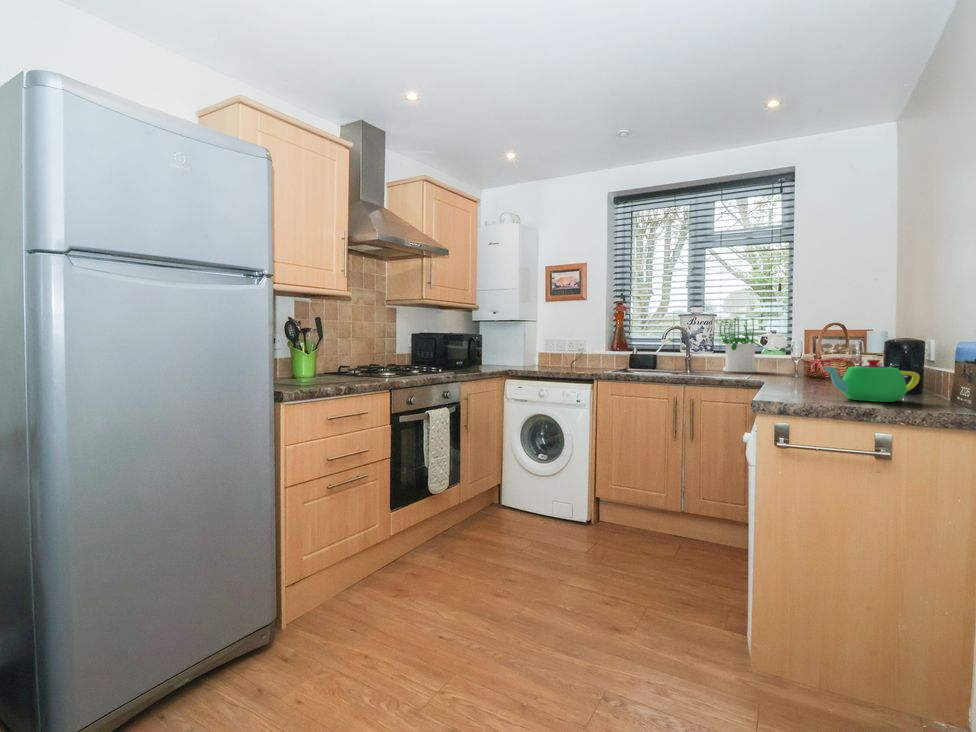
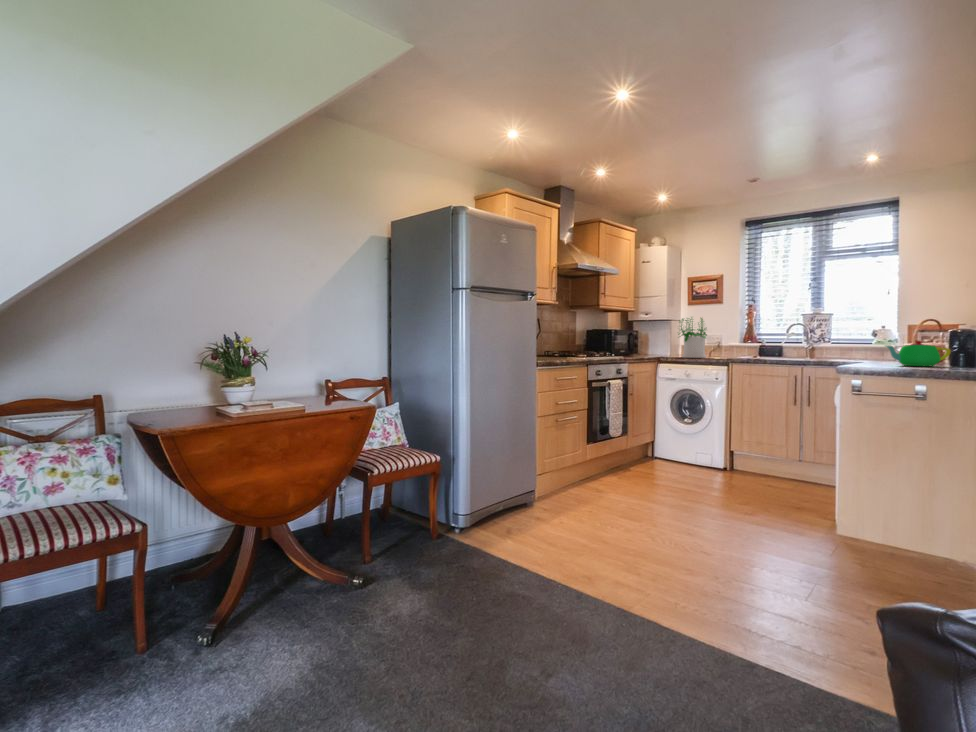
potted plant: present [715,317,760,372] -> present [678,317,707,358]

